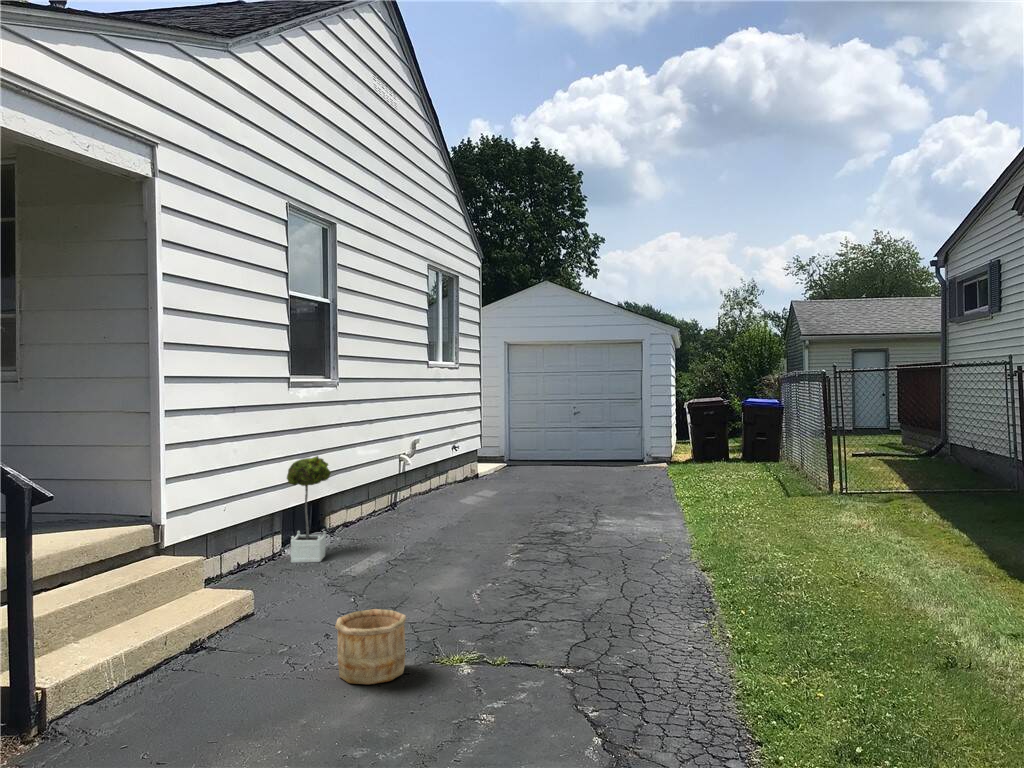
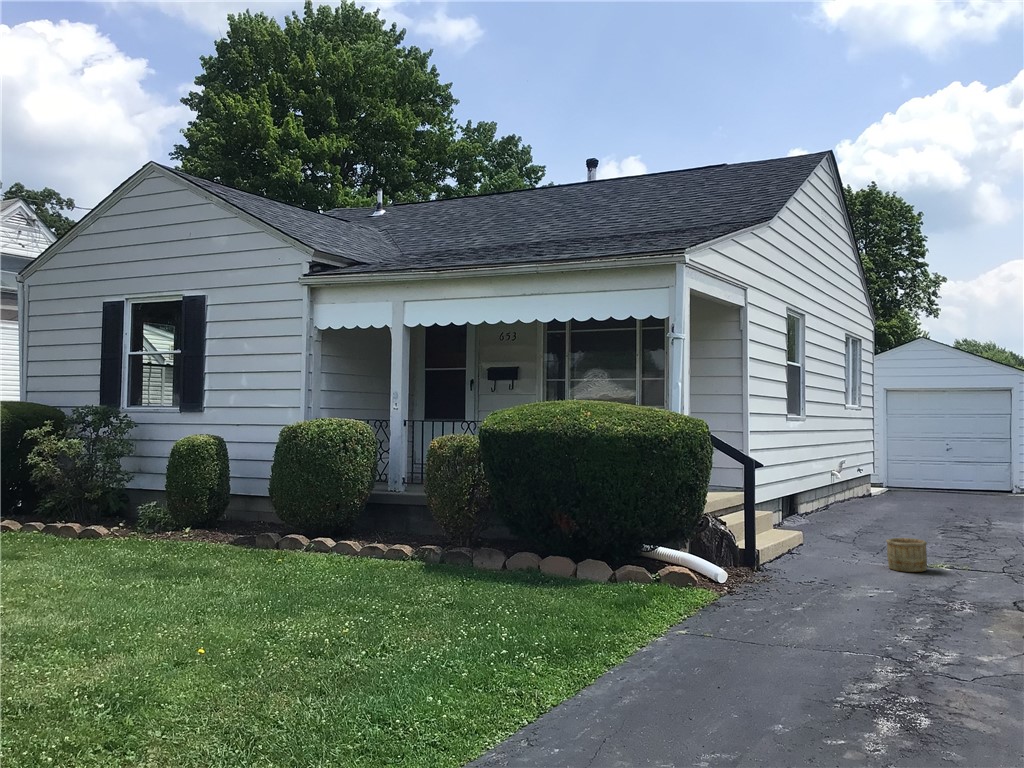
potted tree: present [287,456,331,563] -> none [789,464,819,532]

